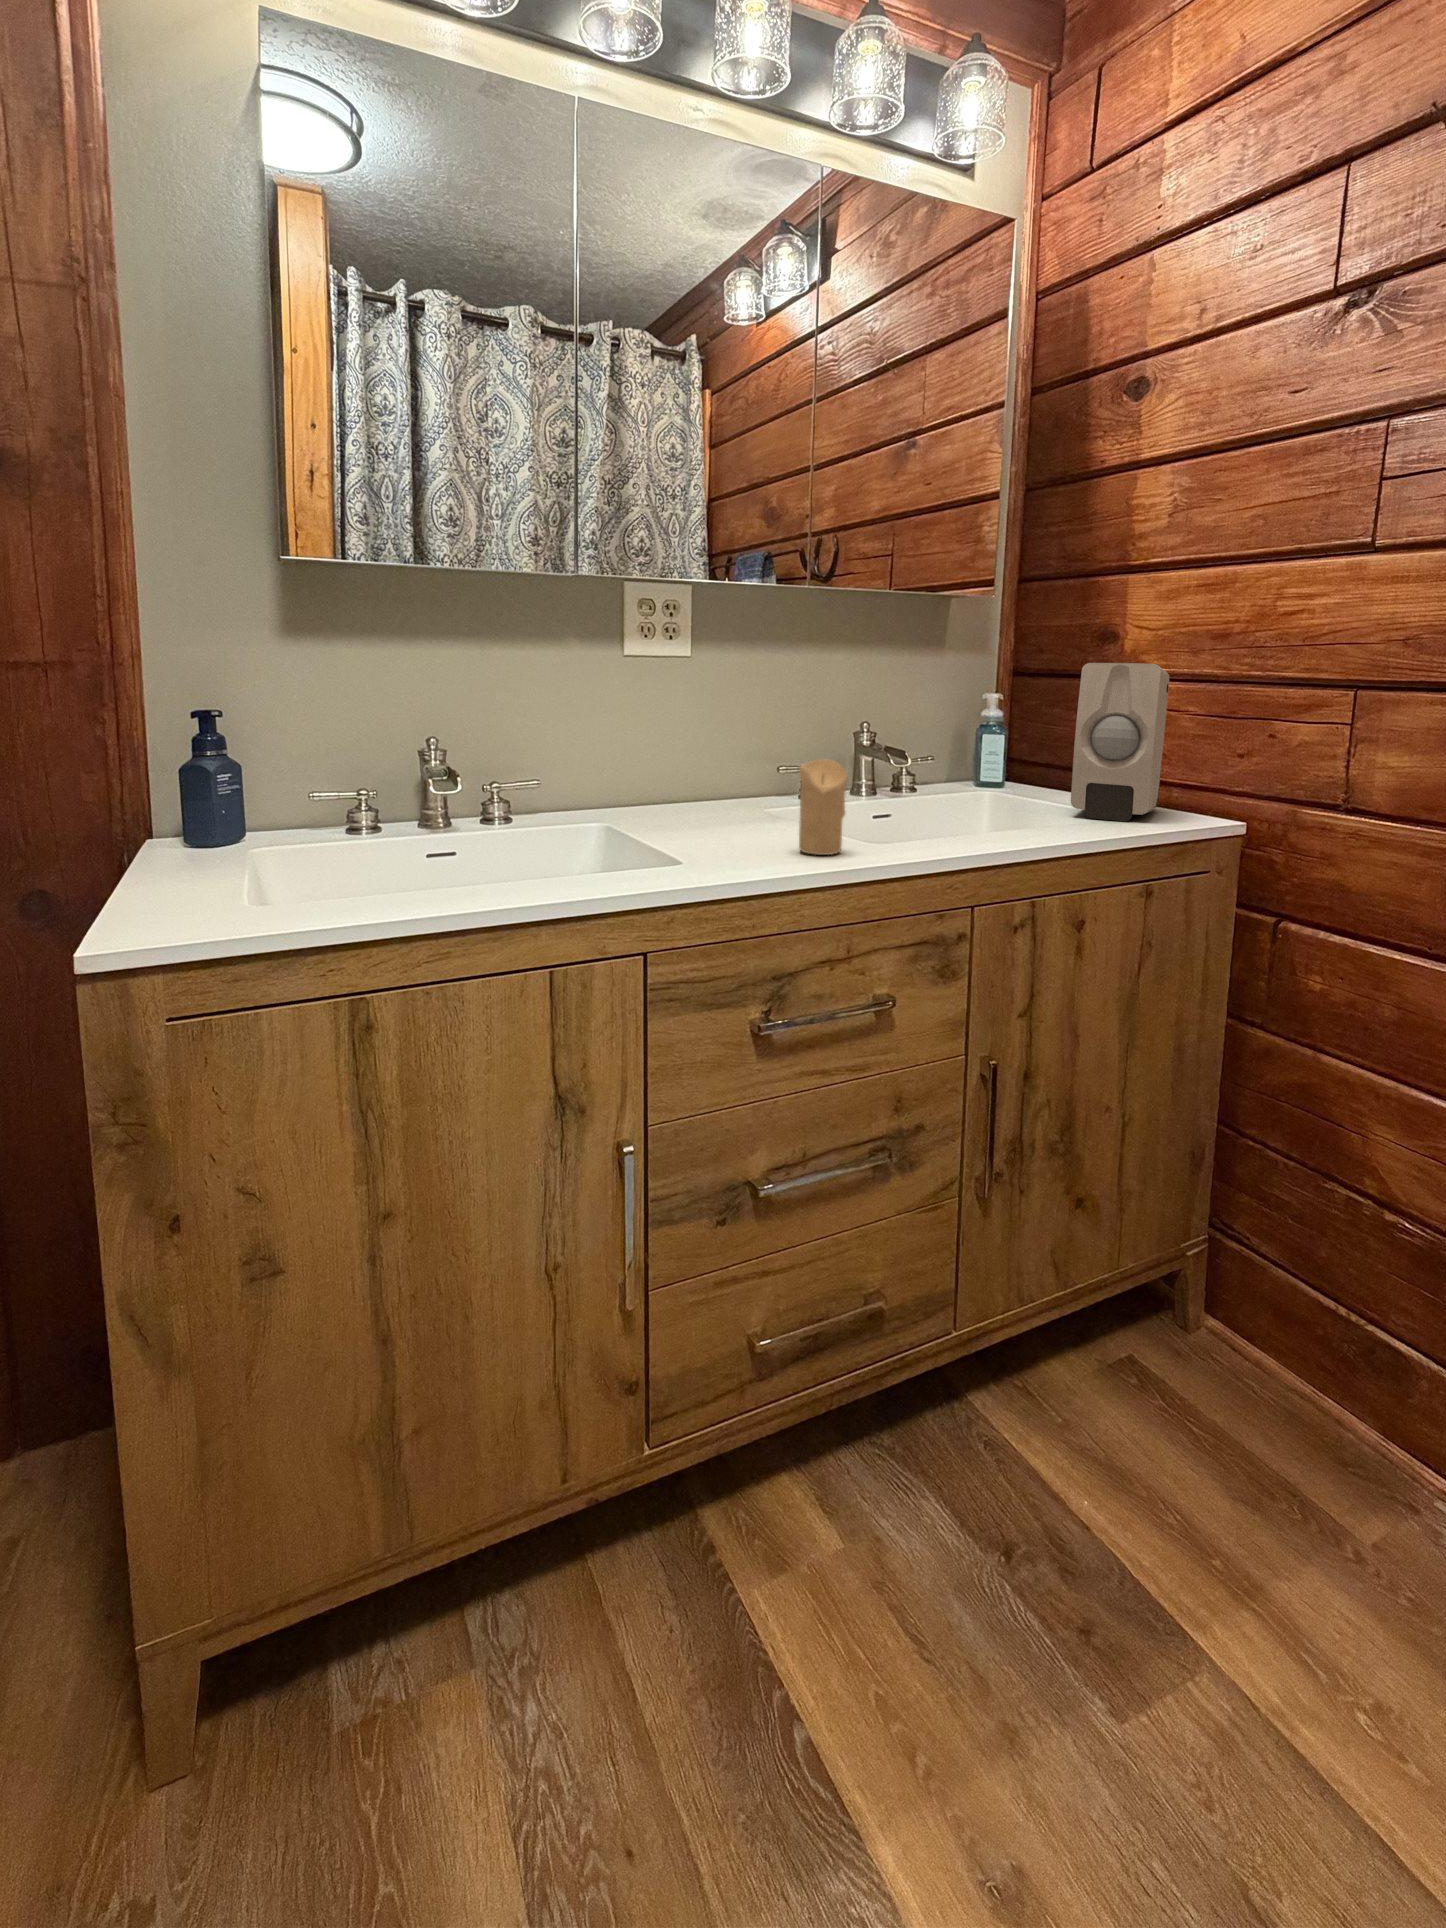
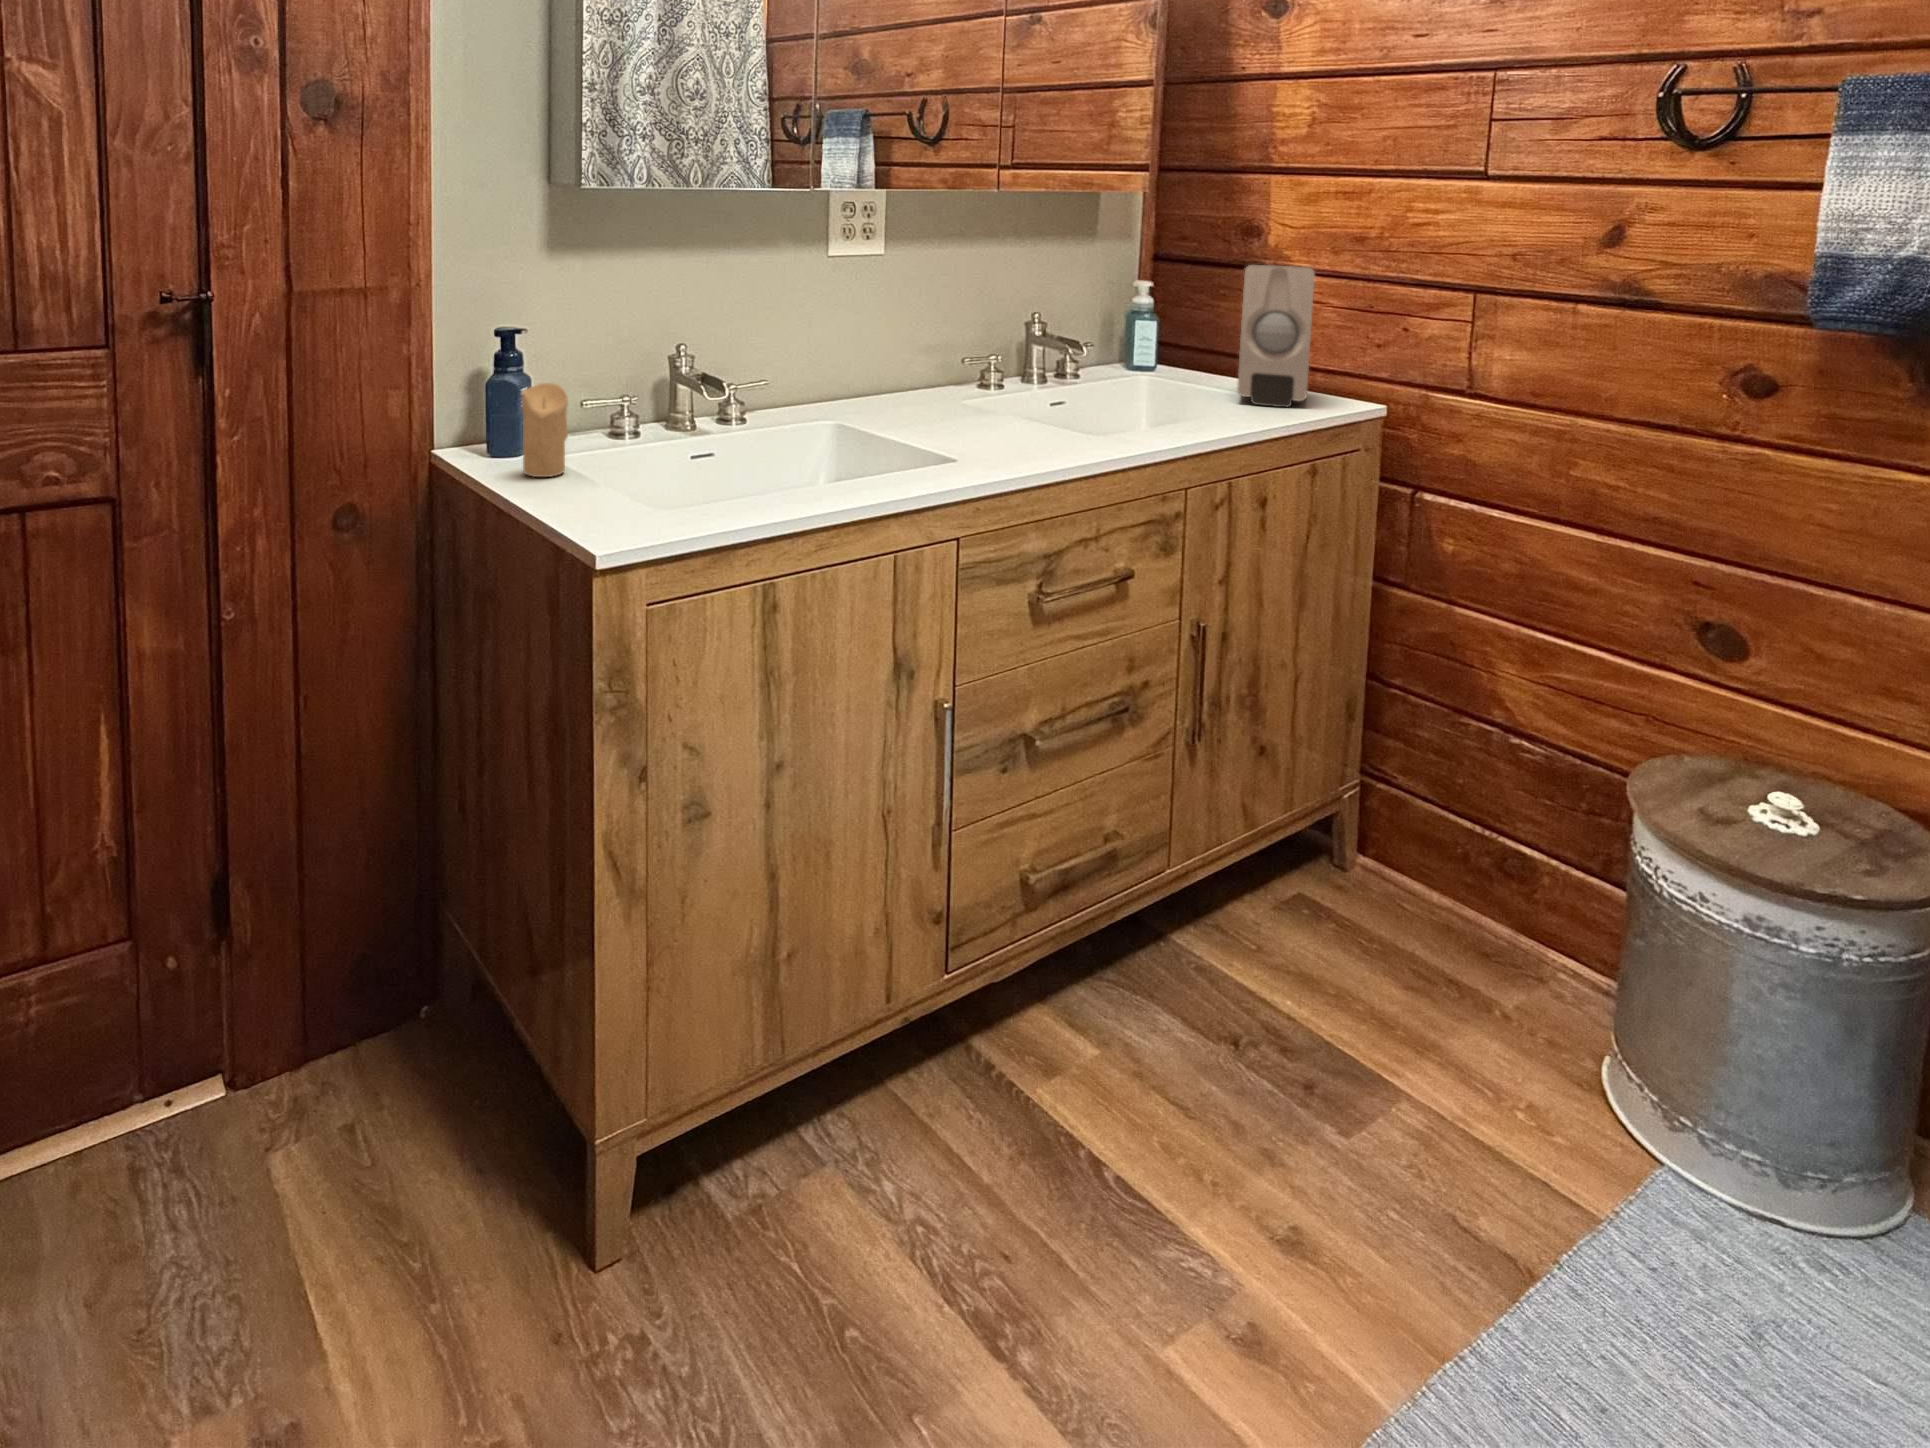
candle: present [799,759,847,855] -> present [522,383,568,477]

